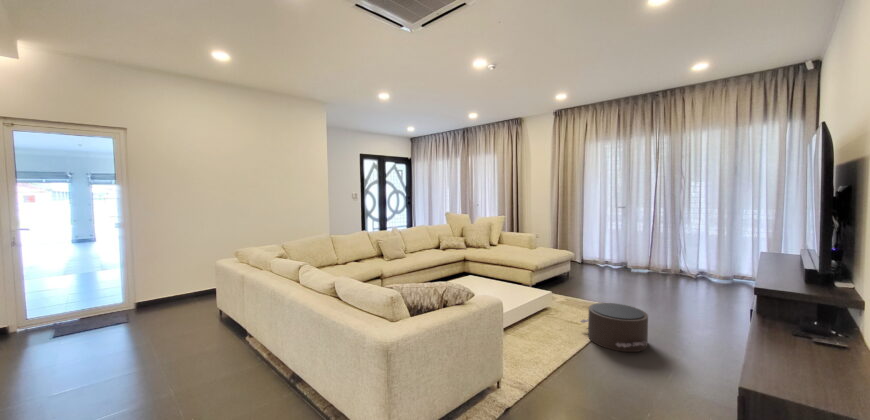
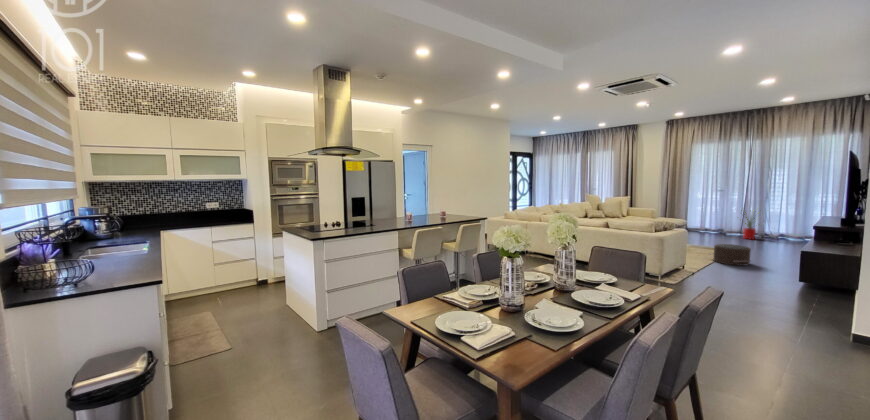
house plant: none [638,228,684,279] -> present [743,212,756,239]

